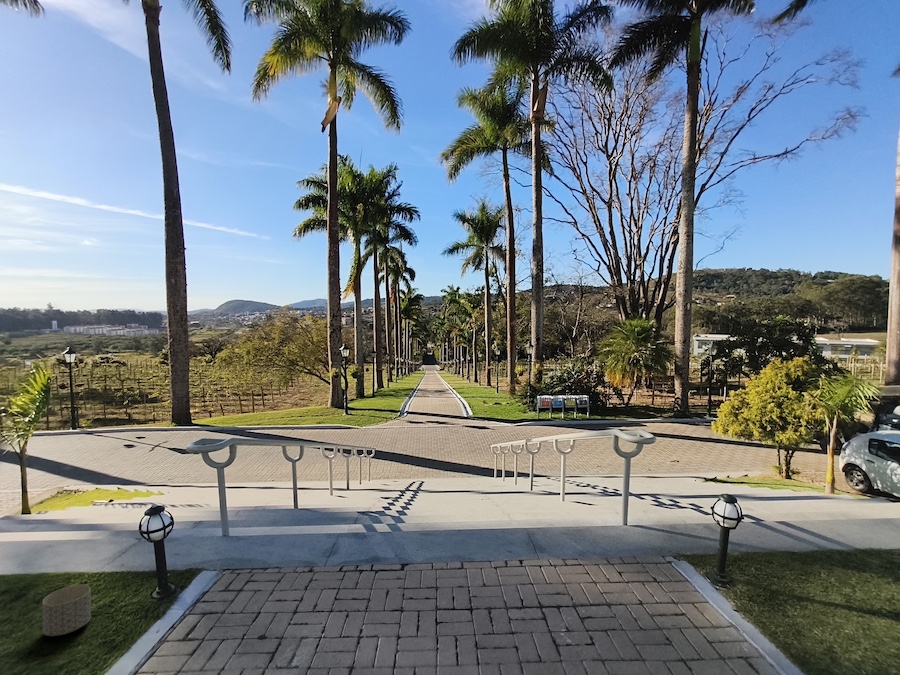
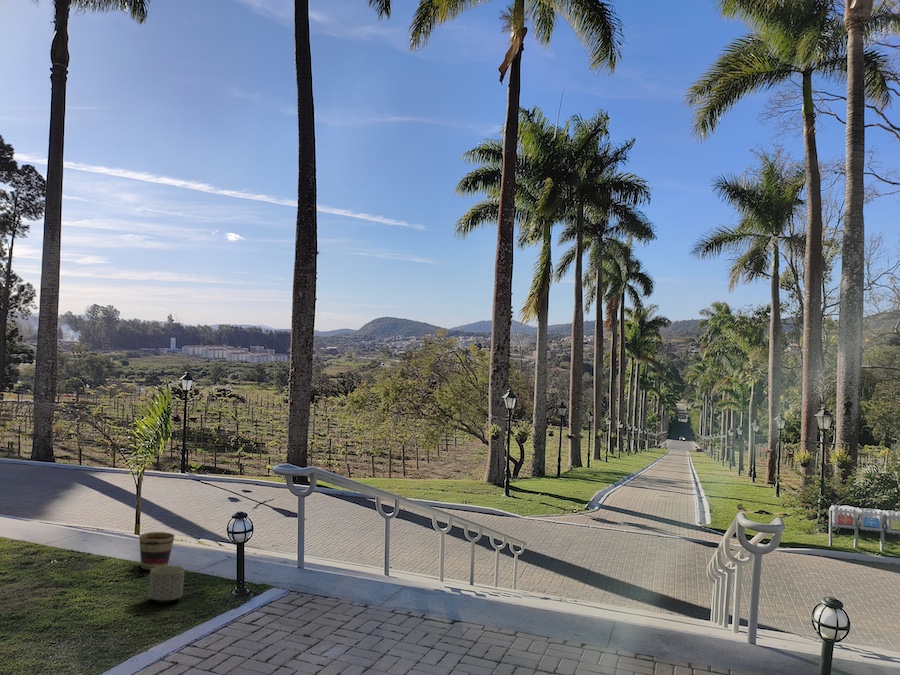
basket: none [25,534,73,581] -> present [139,532,174,570]

